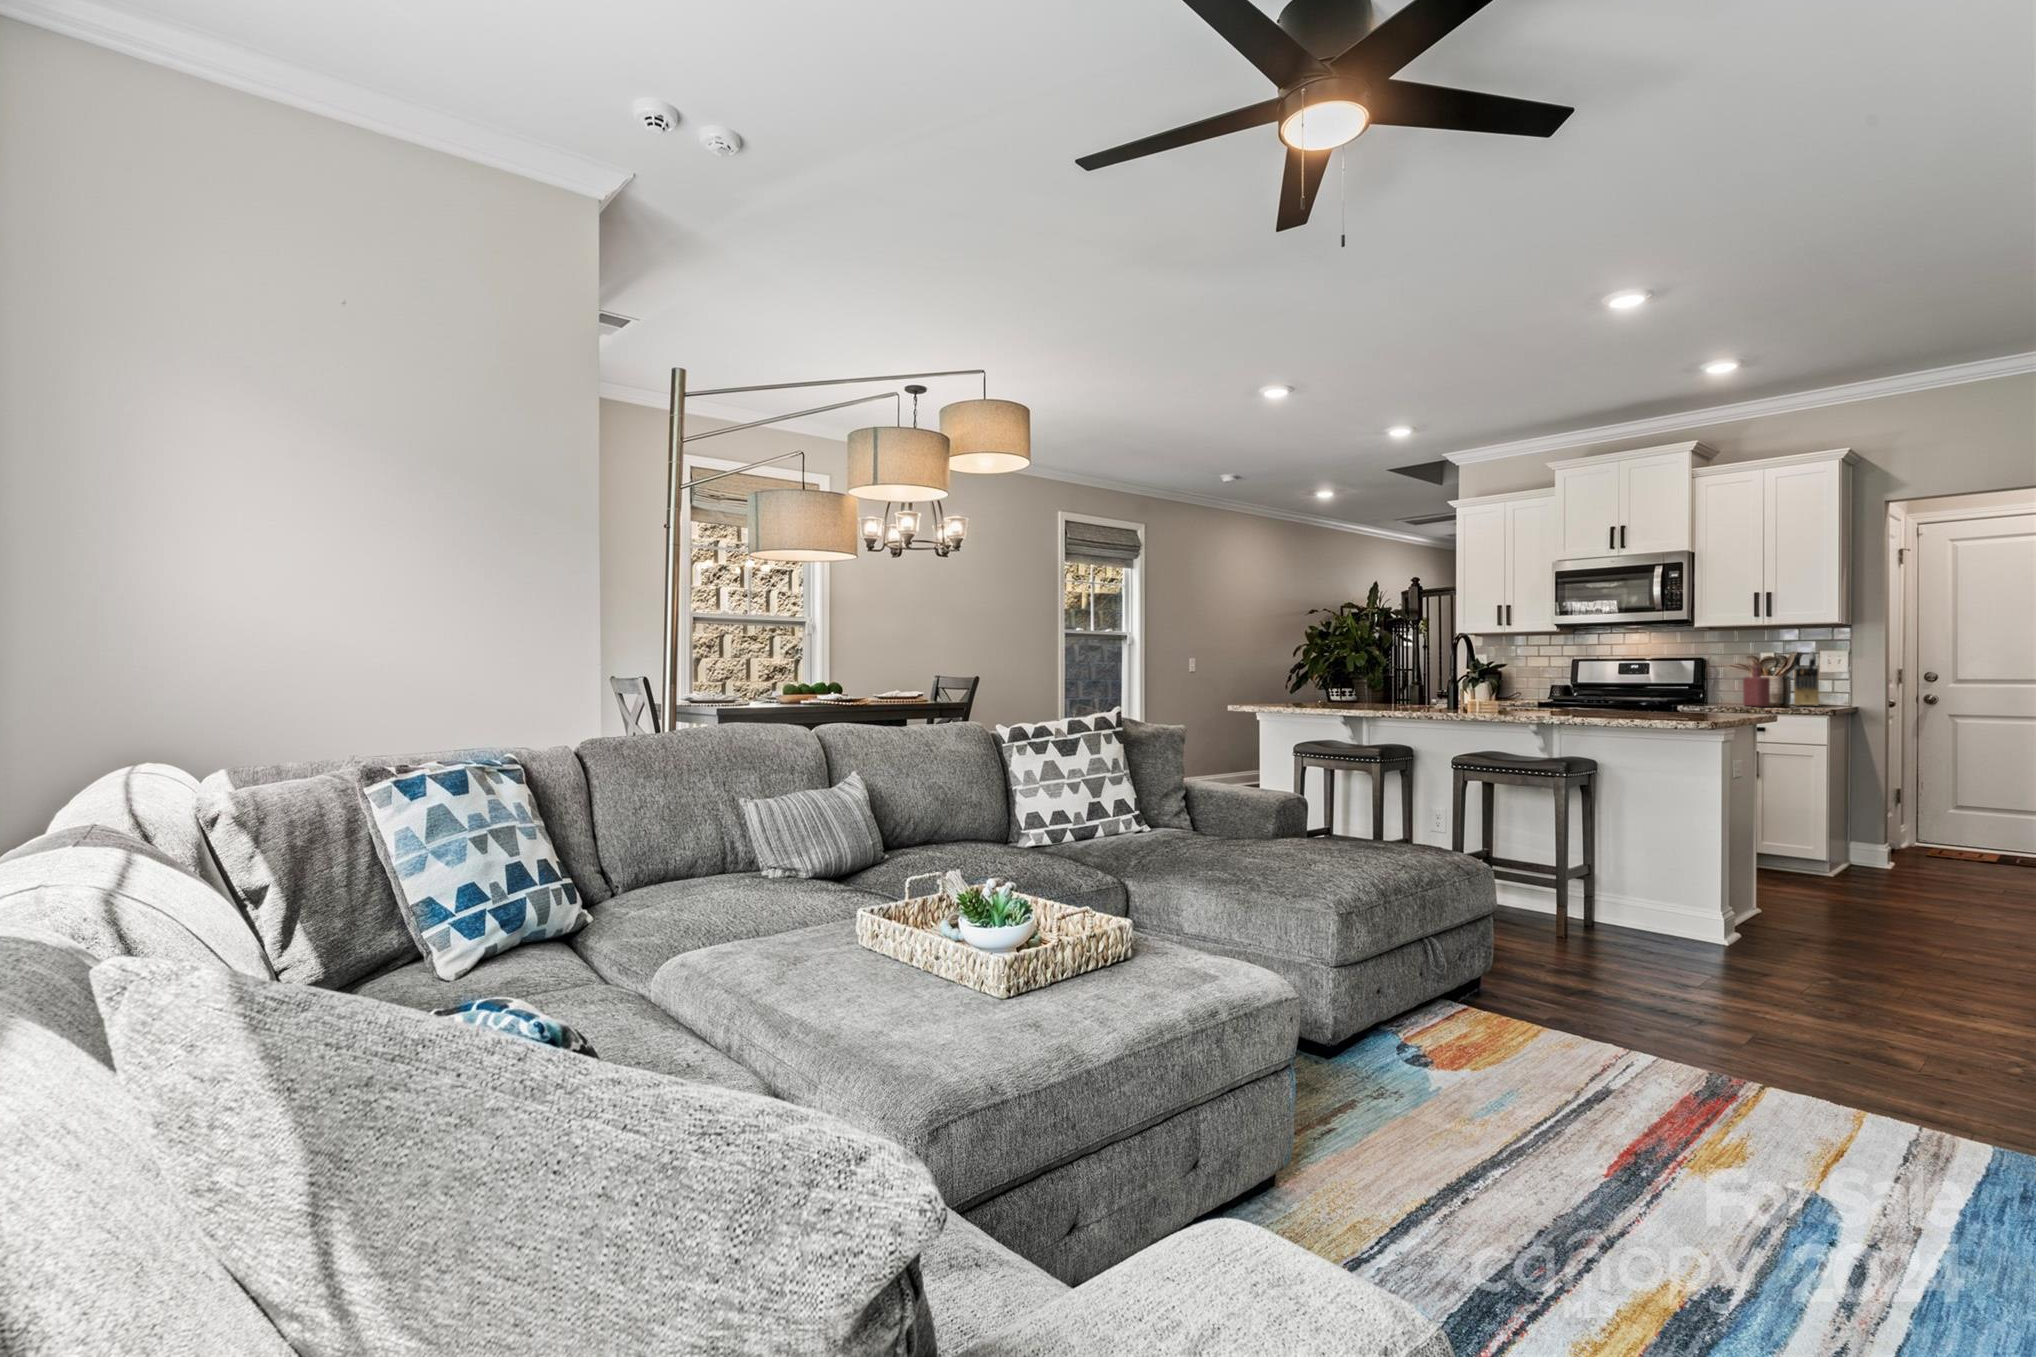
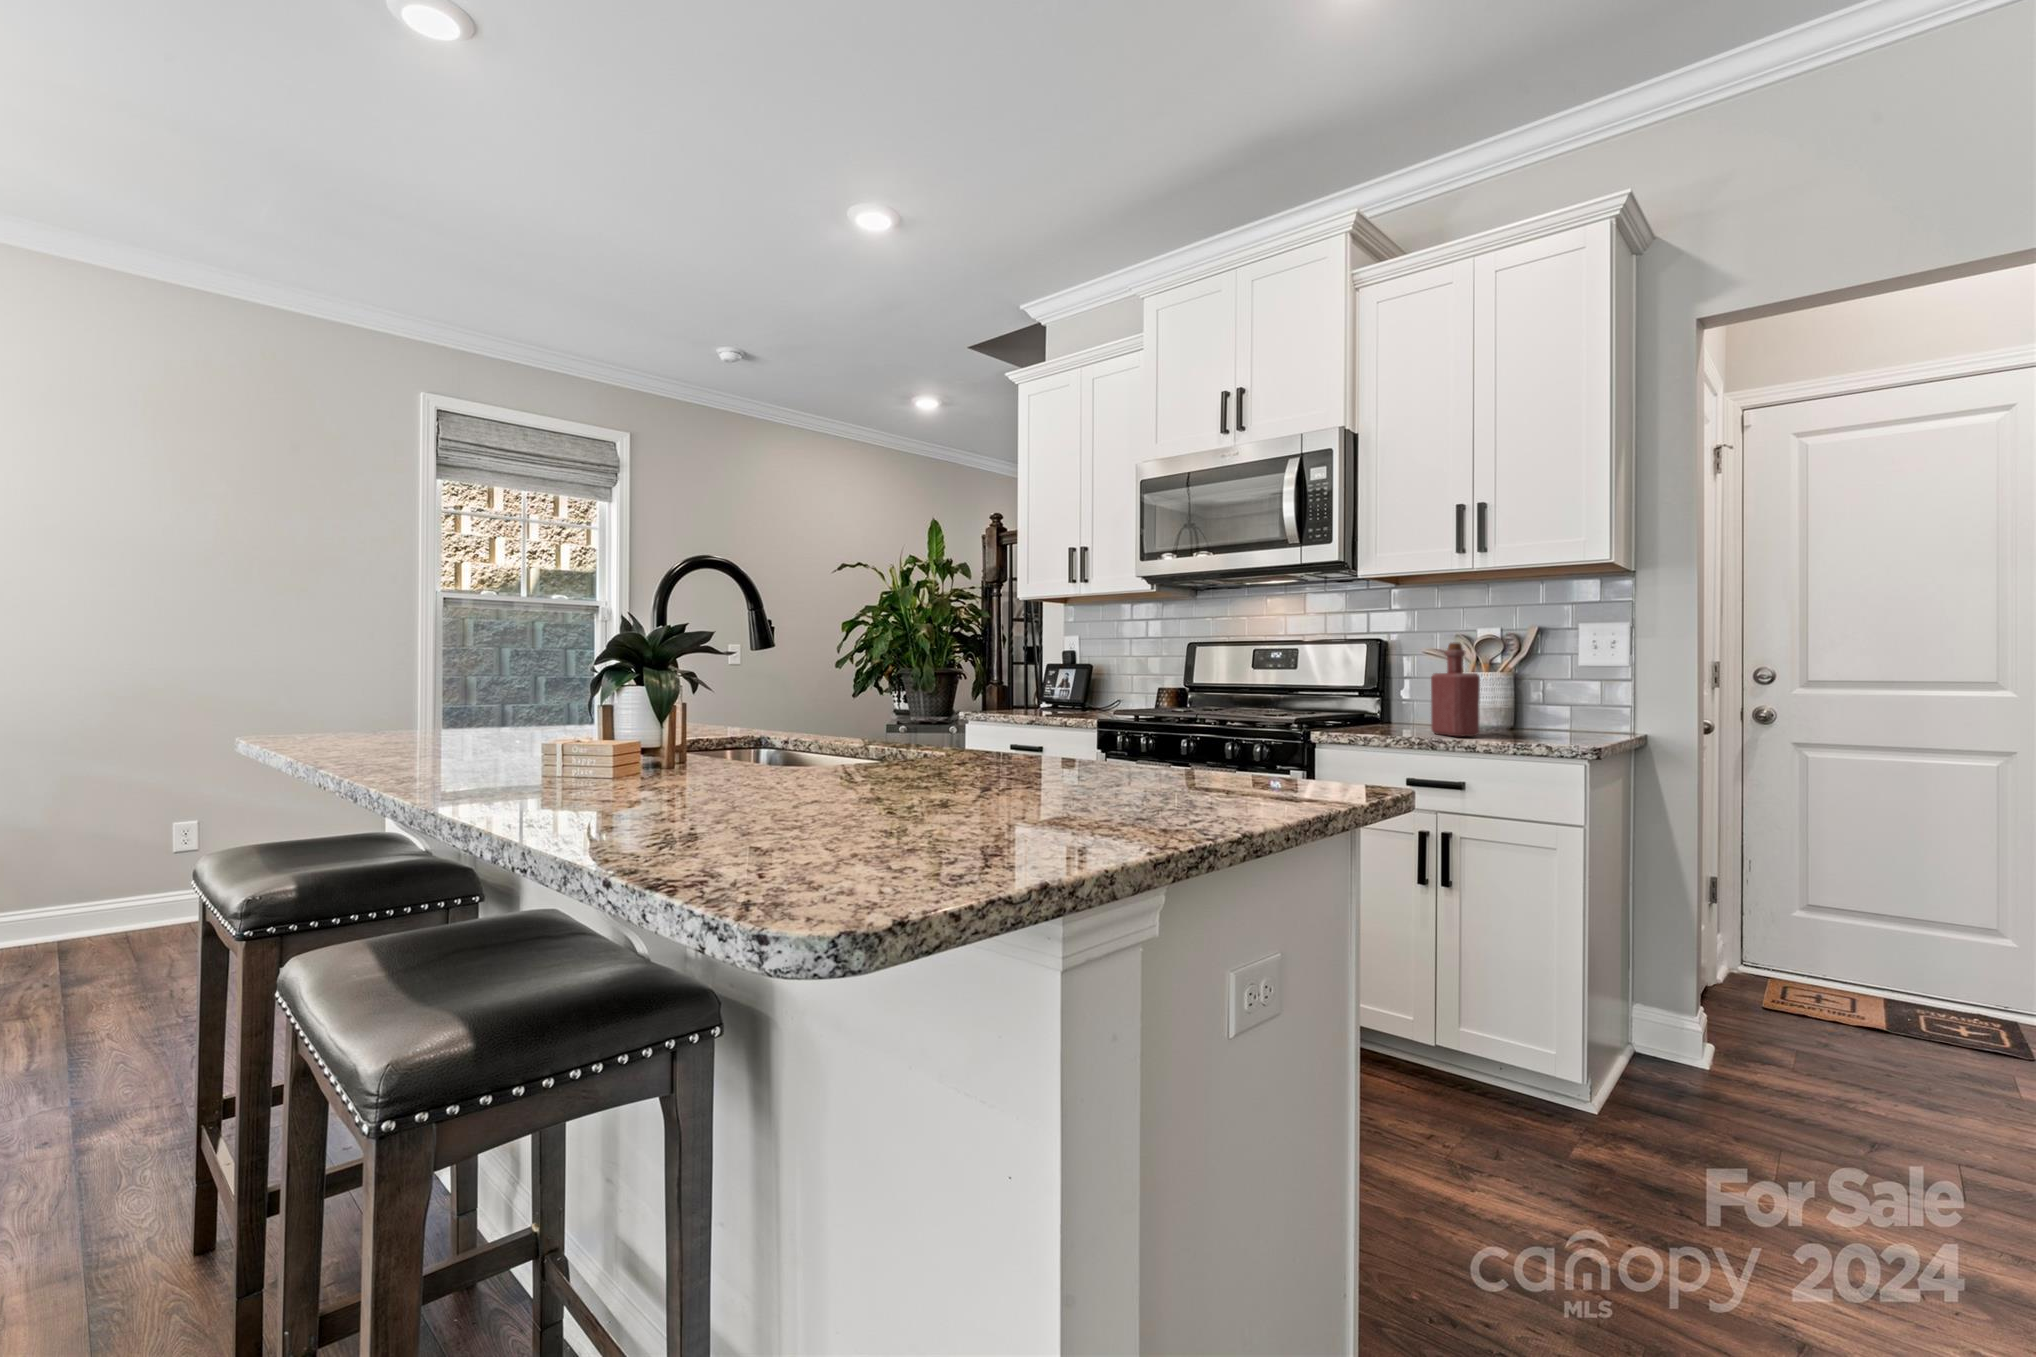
knife block: present [1794,651,1819,706] -> none [1526,620,1575,734]

